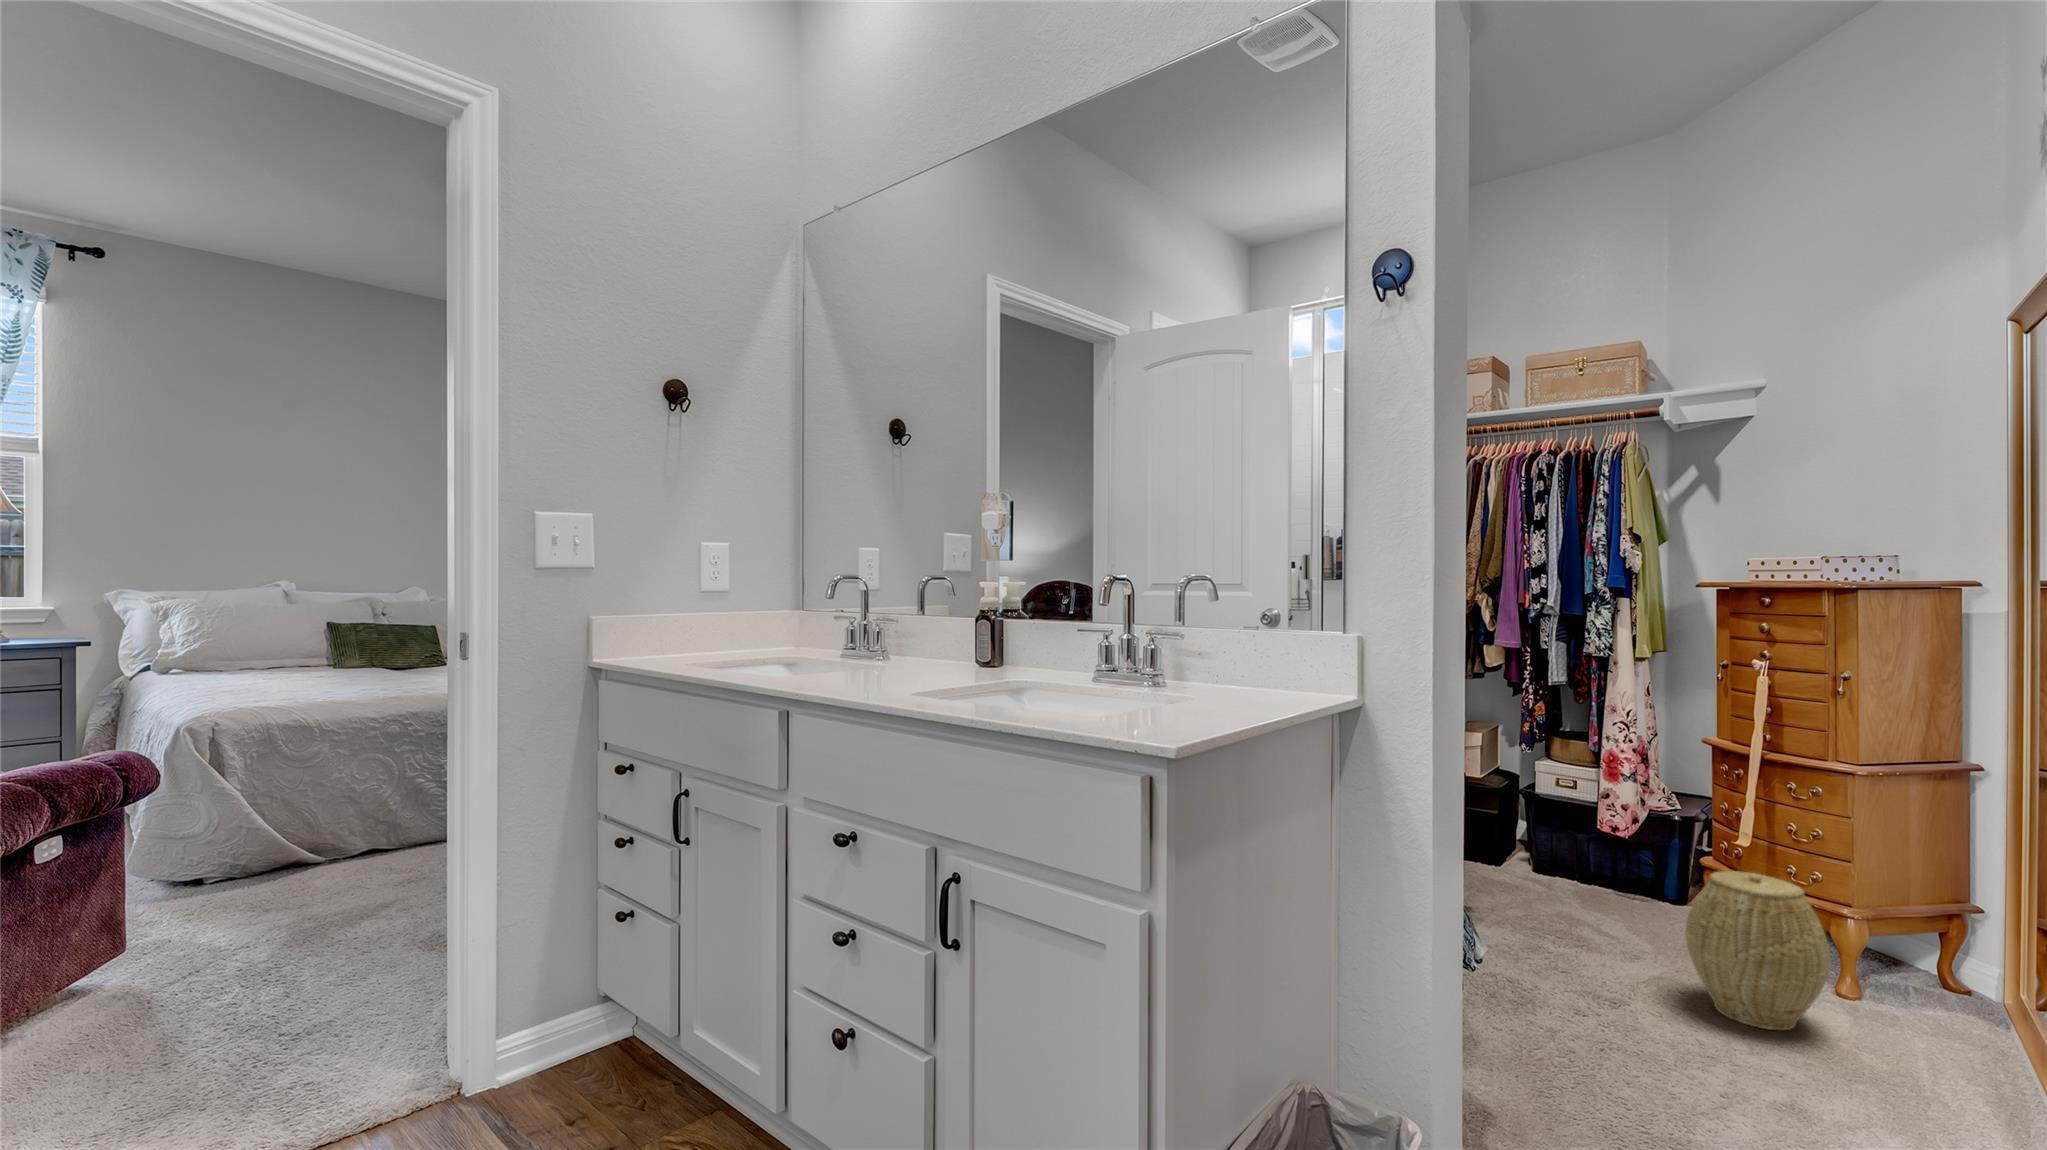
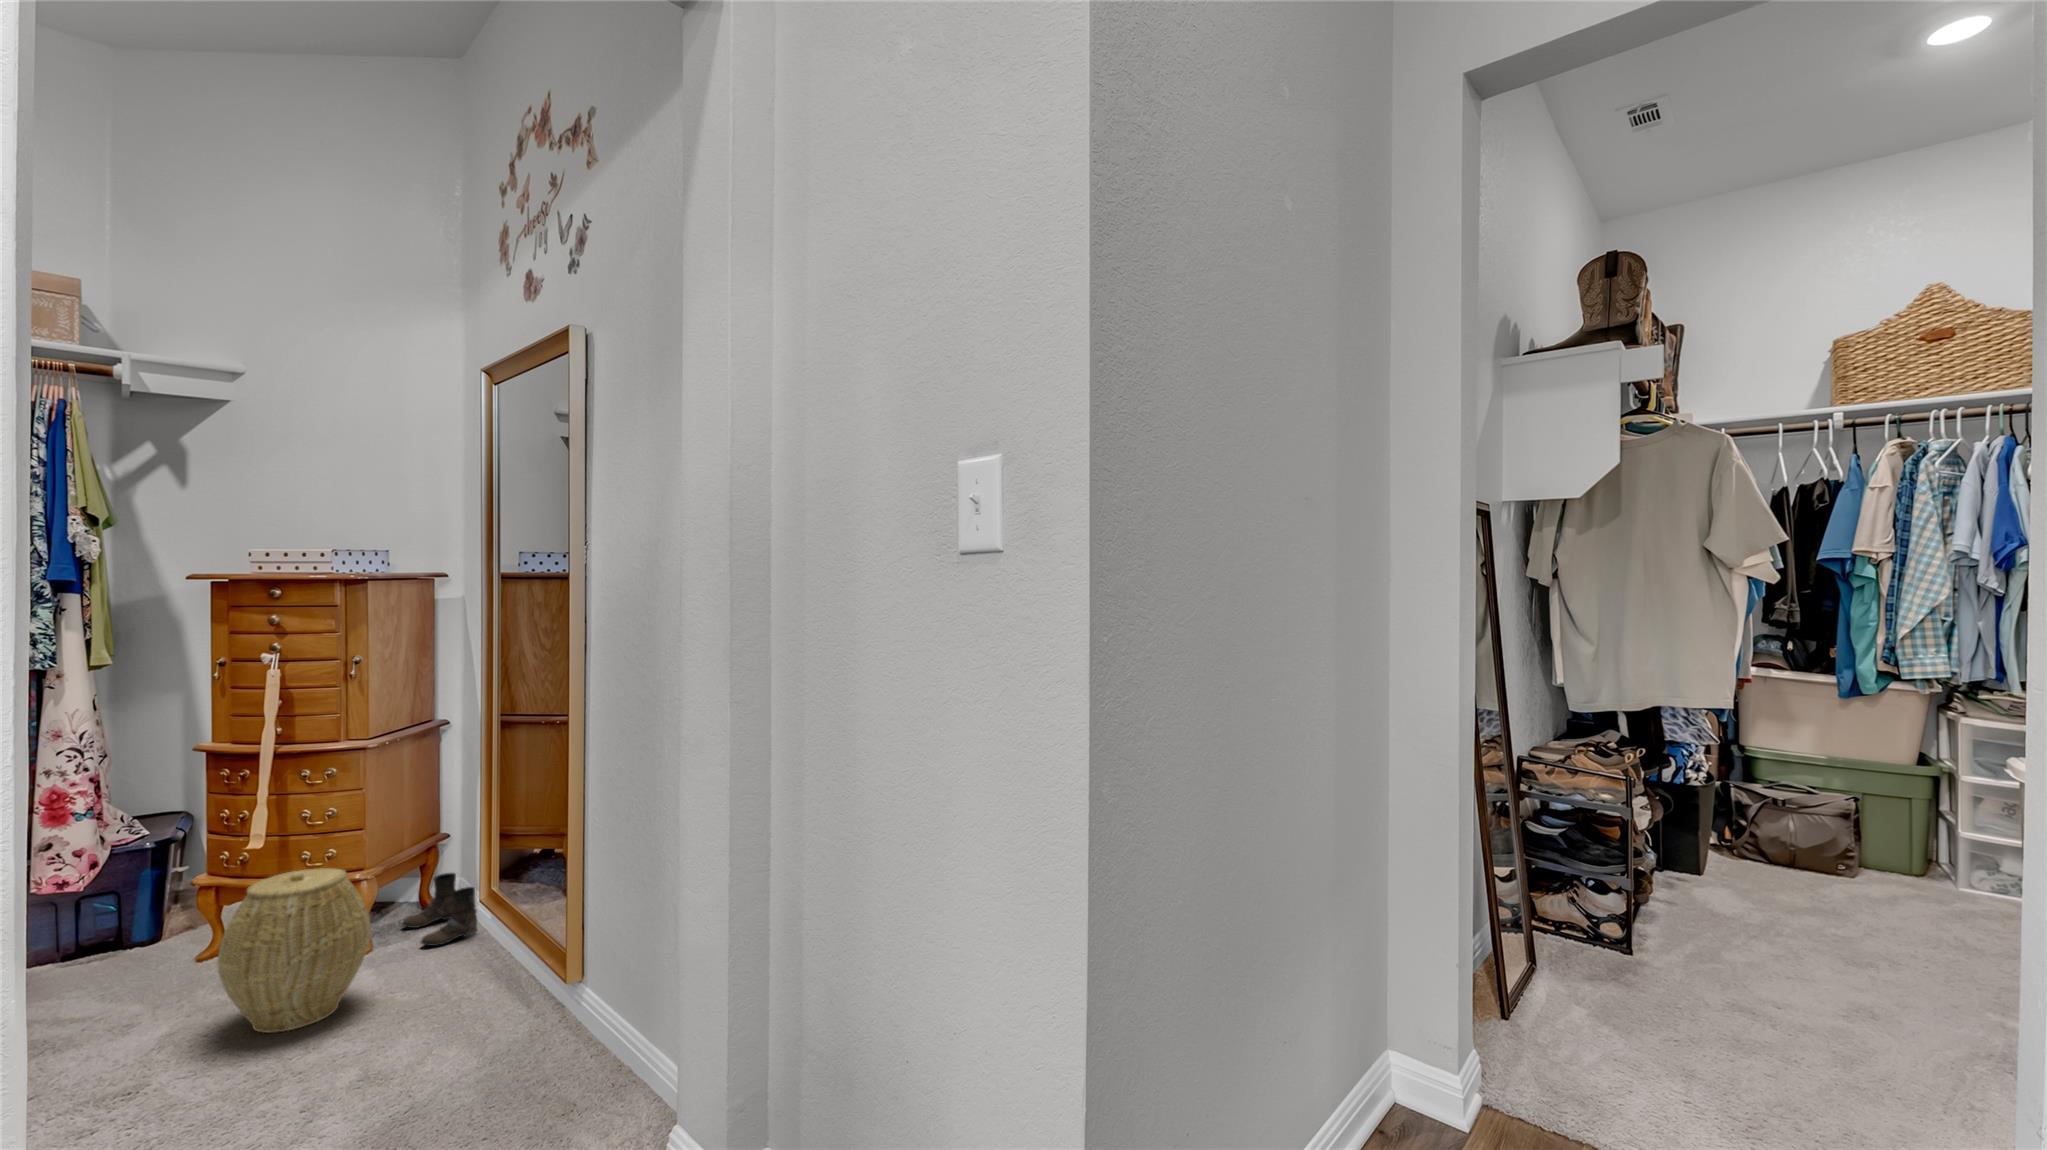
boots: none [1902,949,1997,1038] -> present [402,873,477,946]

